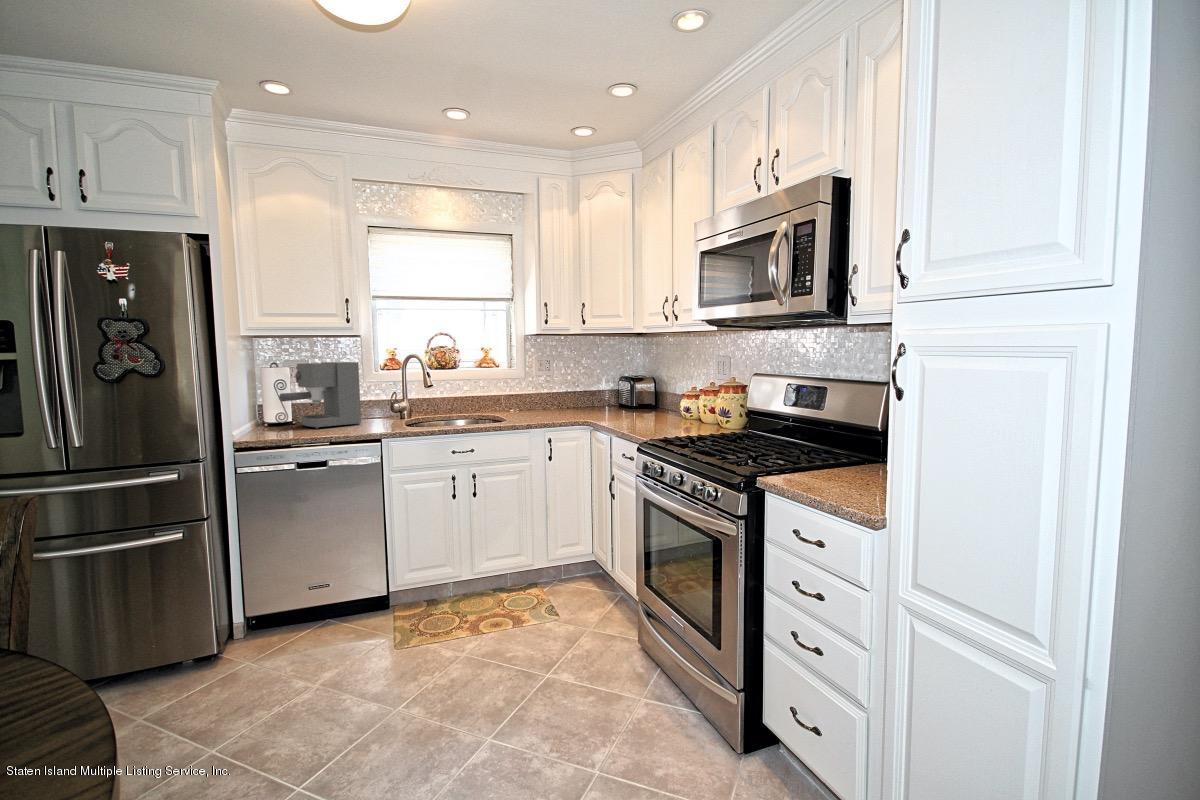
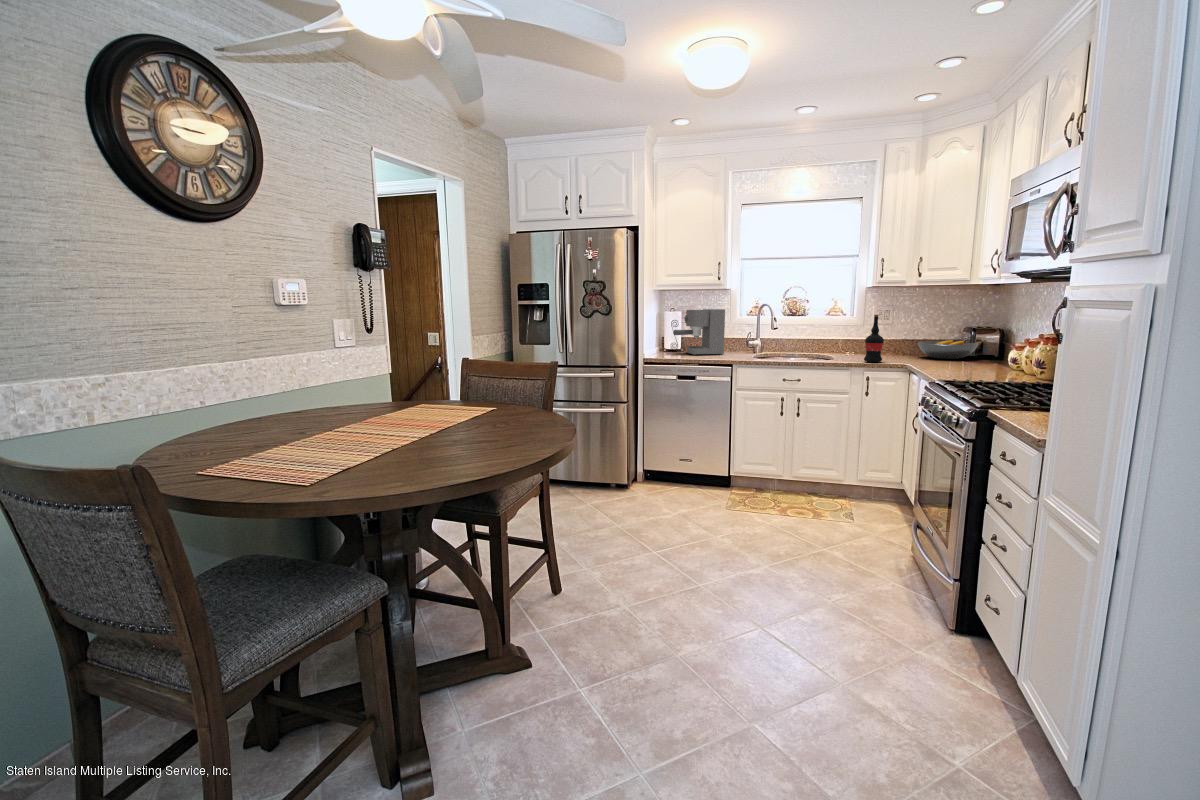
wine bottle: none [542,366,562,421] -> present [864,315,884,362]
fruit bowl: none [584,391,639,411] -> present [918,340,978,359]

